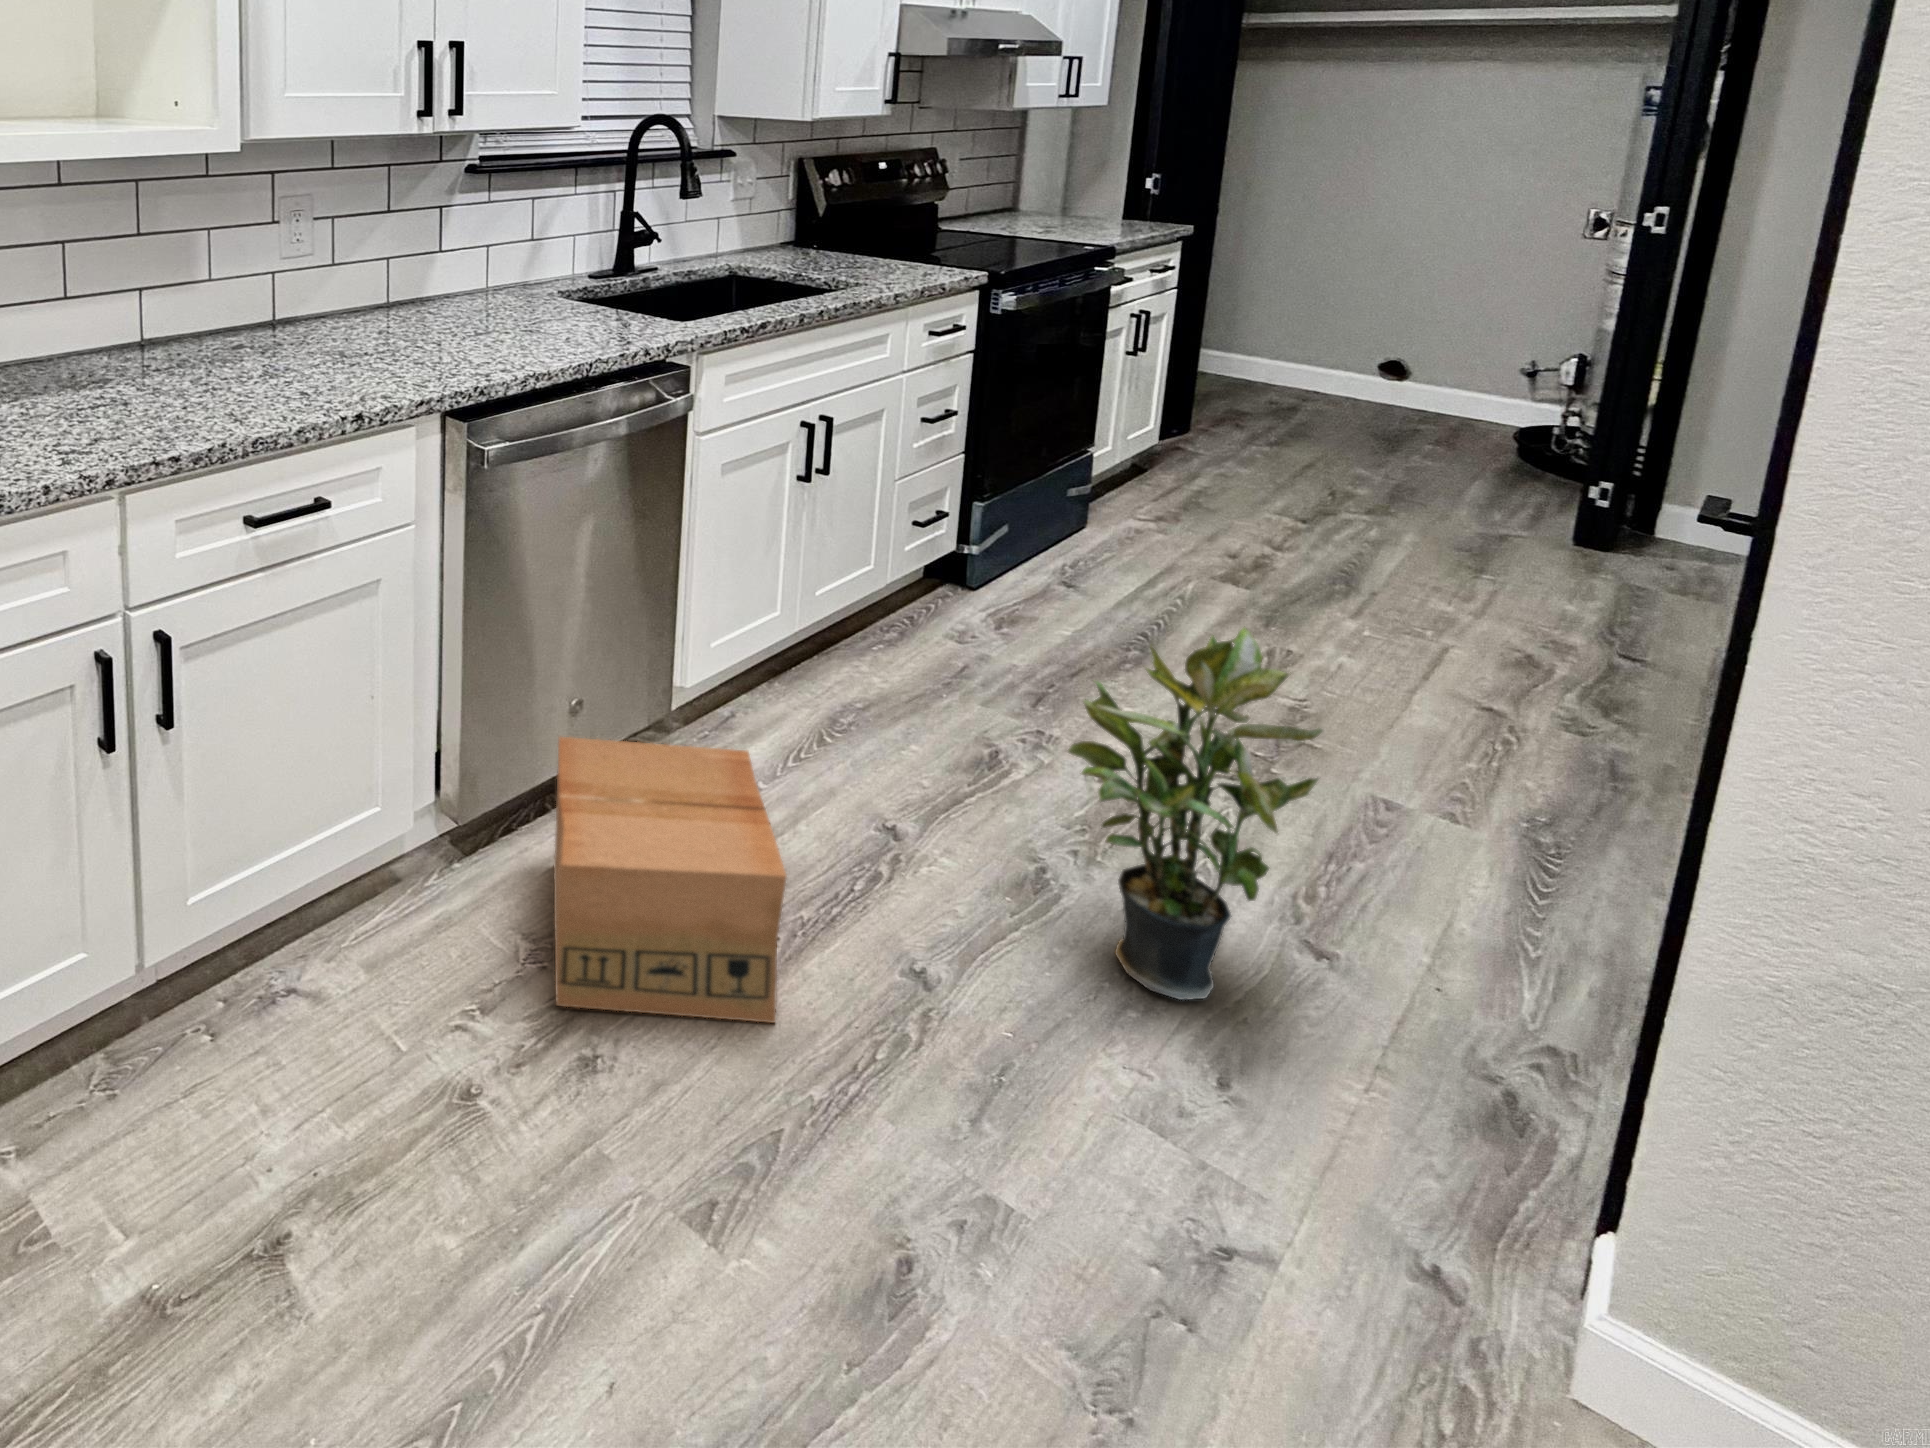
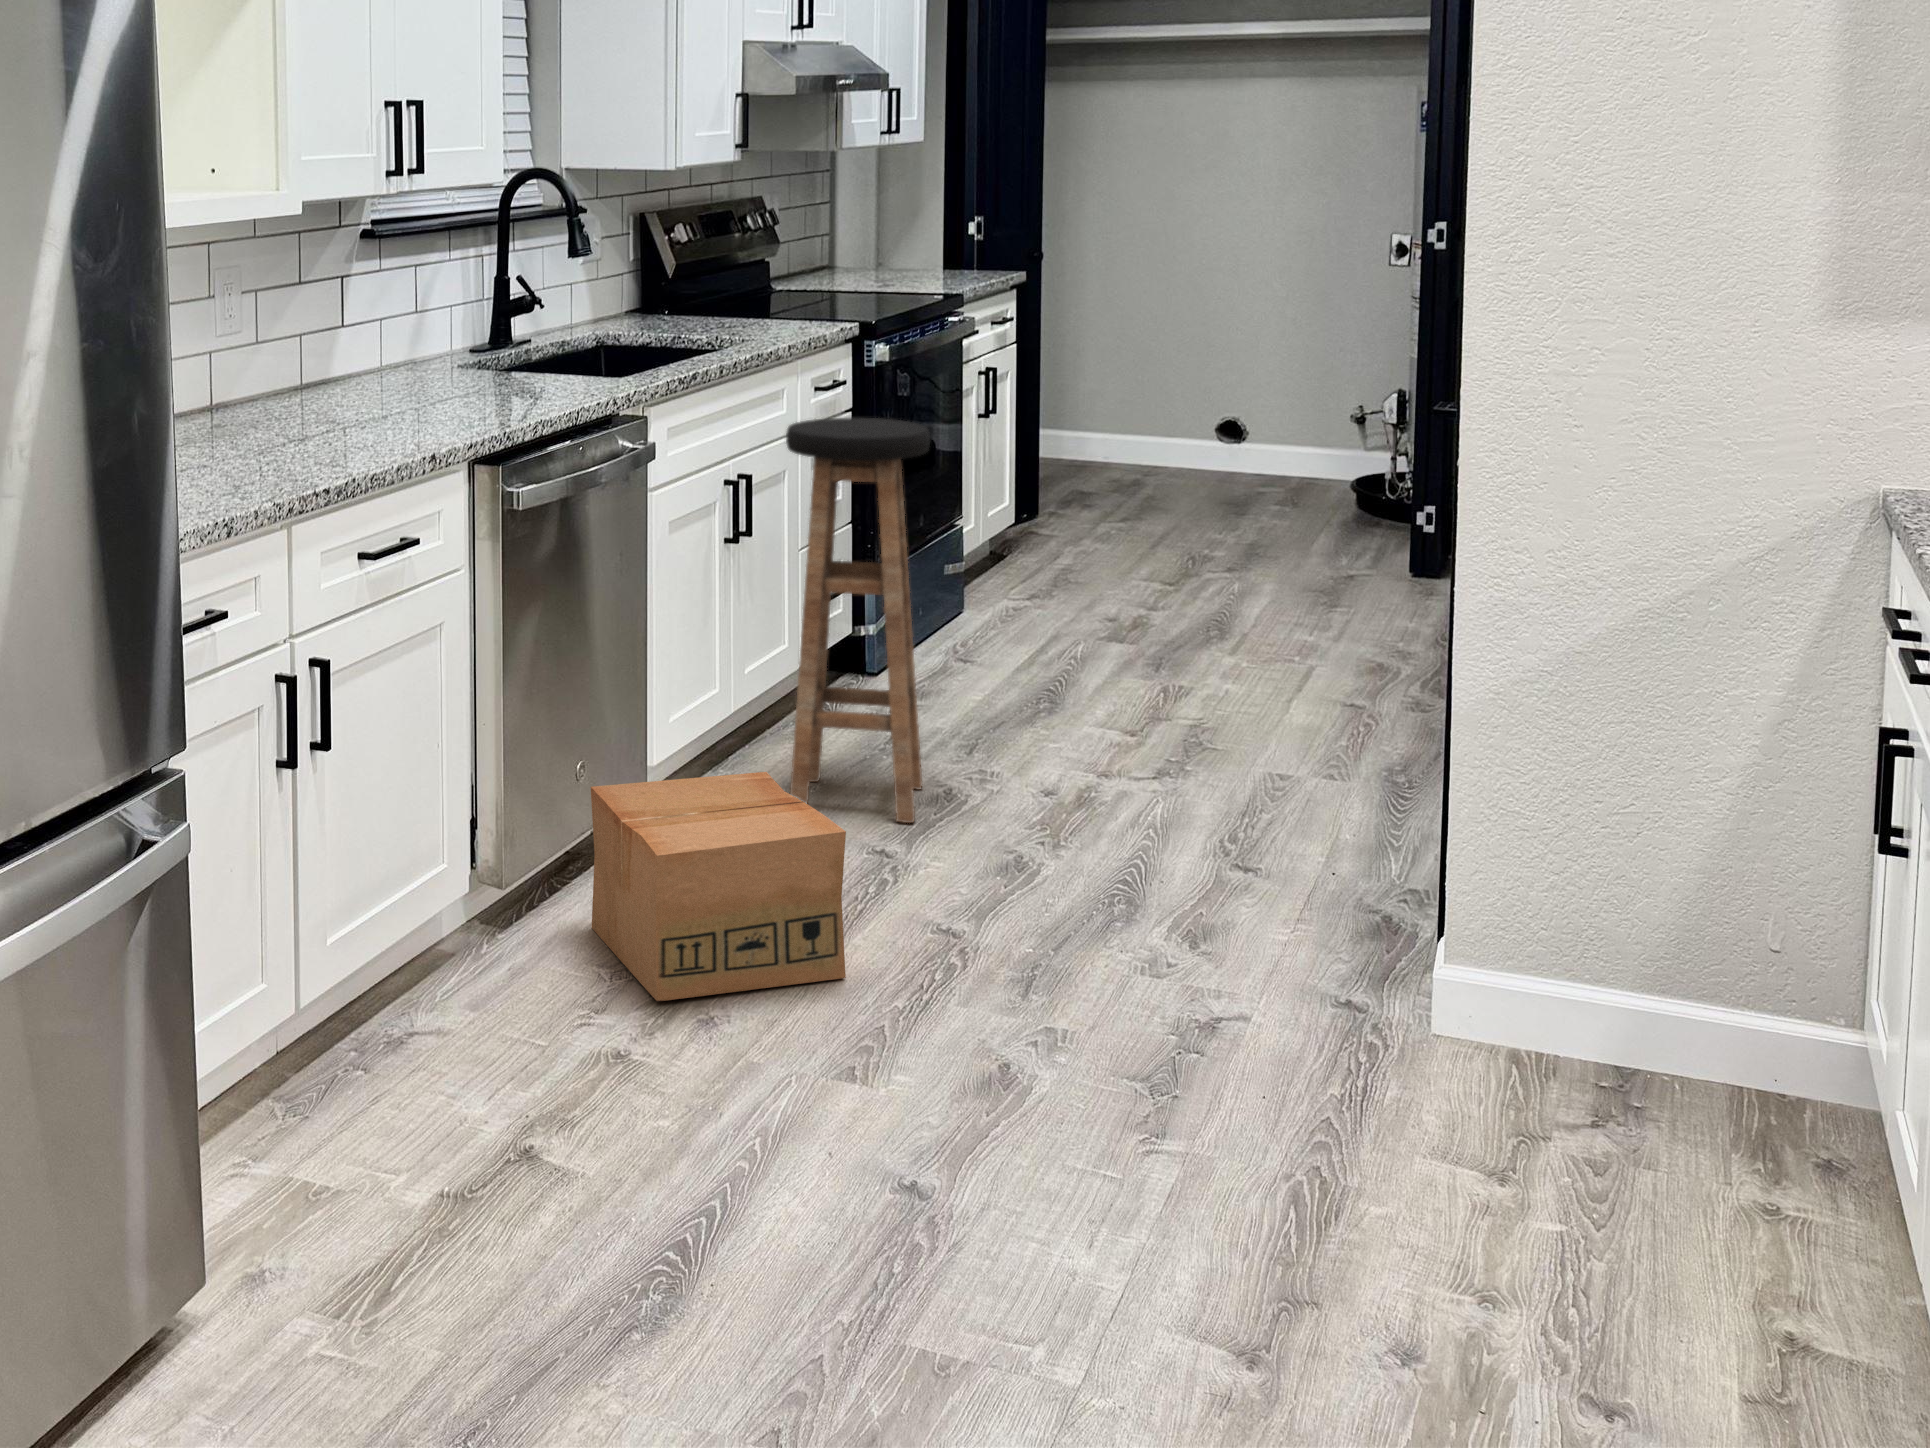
bar stool: none [818,375,1003,789] -> present [786,418,930,823]
potted plant: present [1068,628,1323,1000] -> none [1037,576,1226,909]

